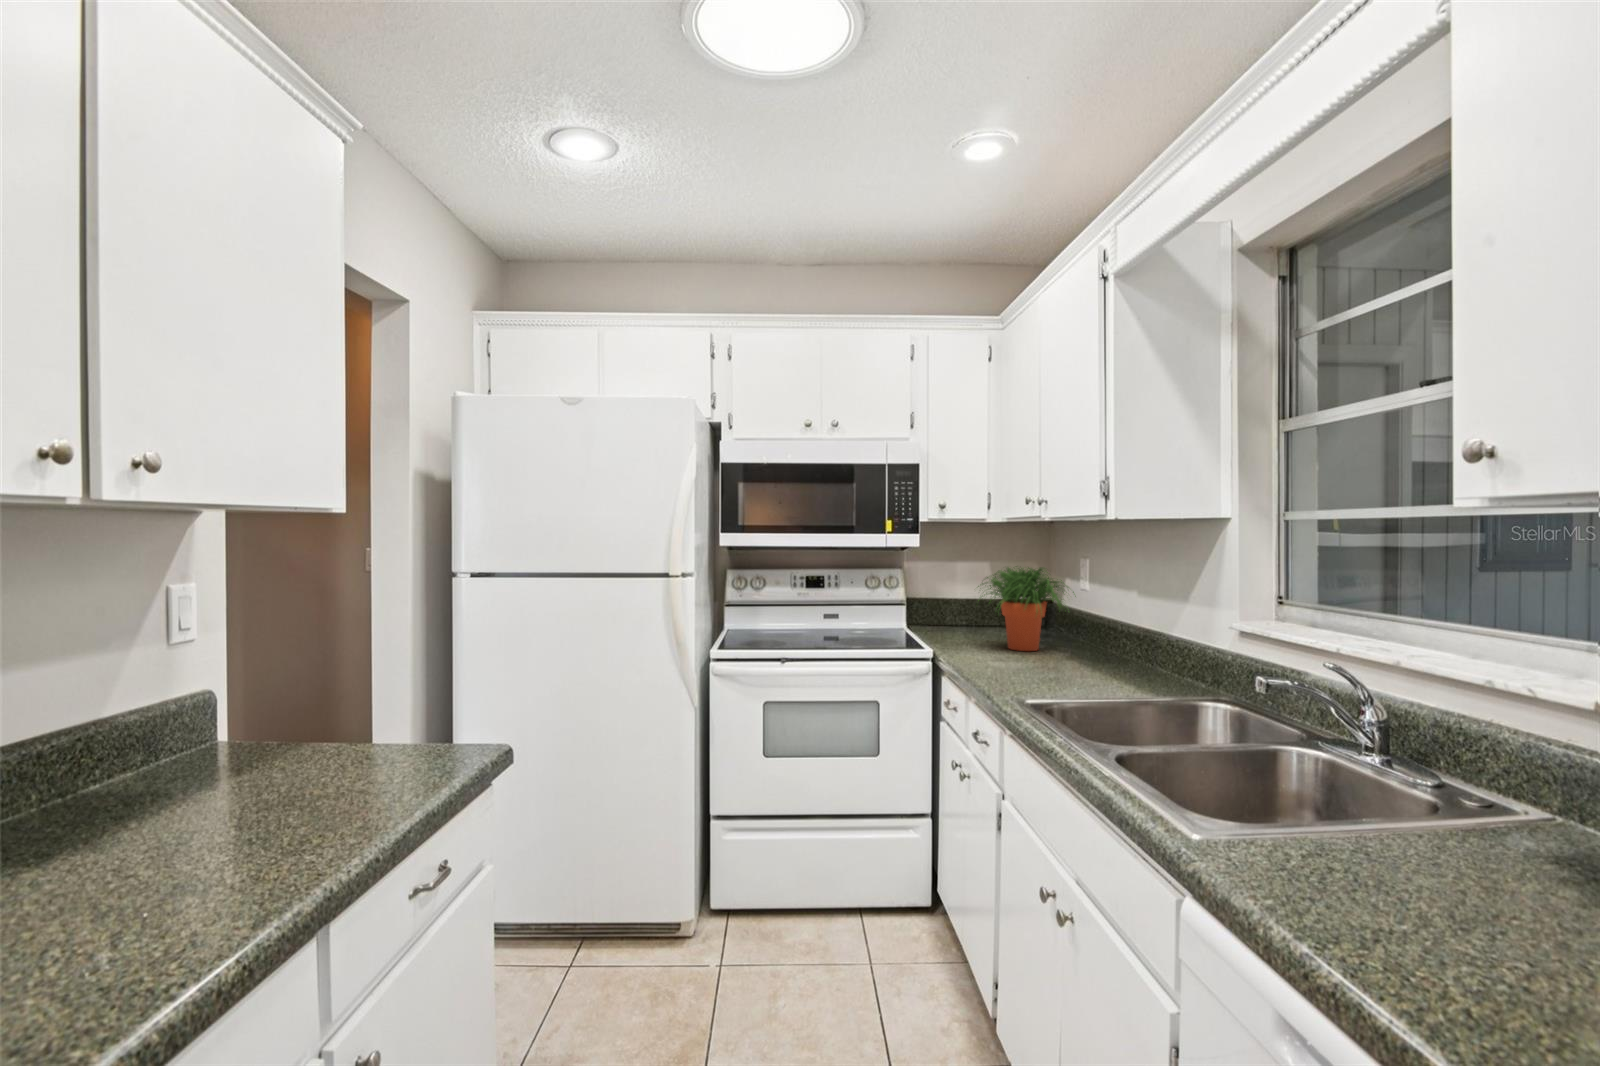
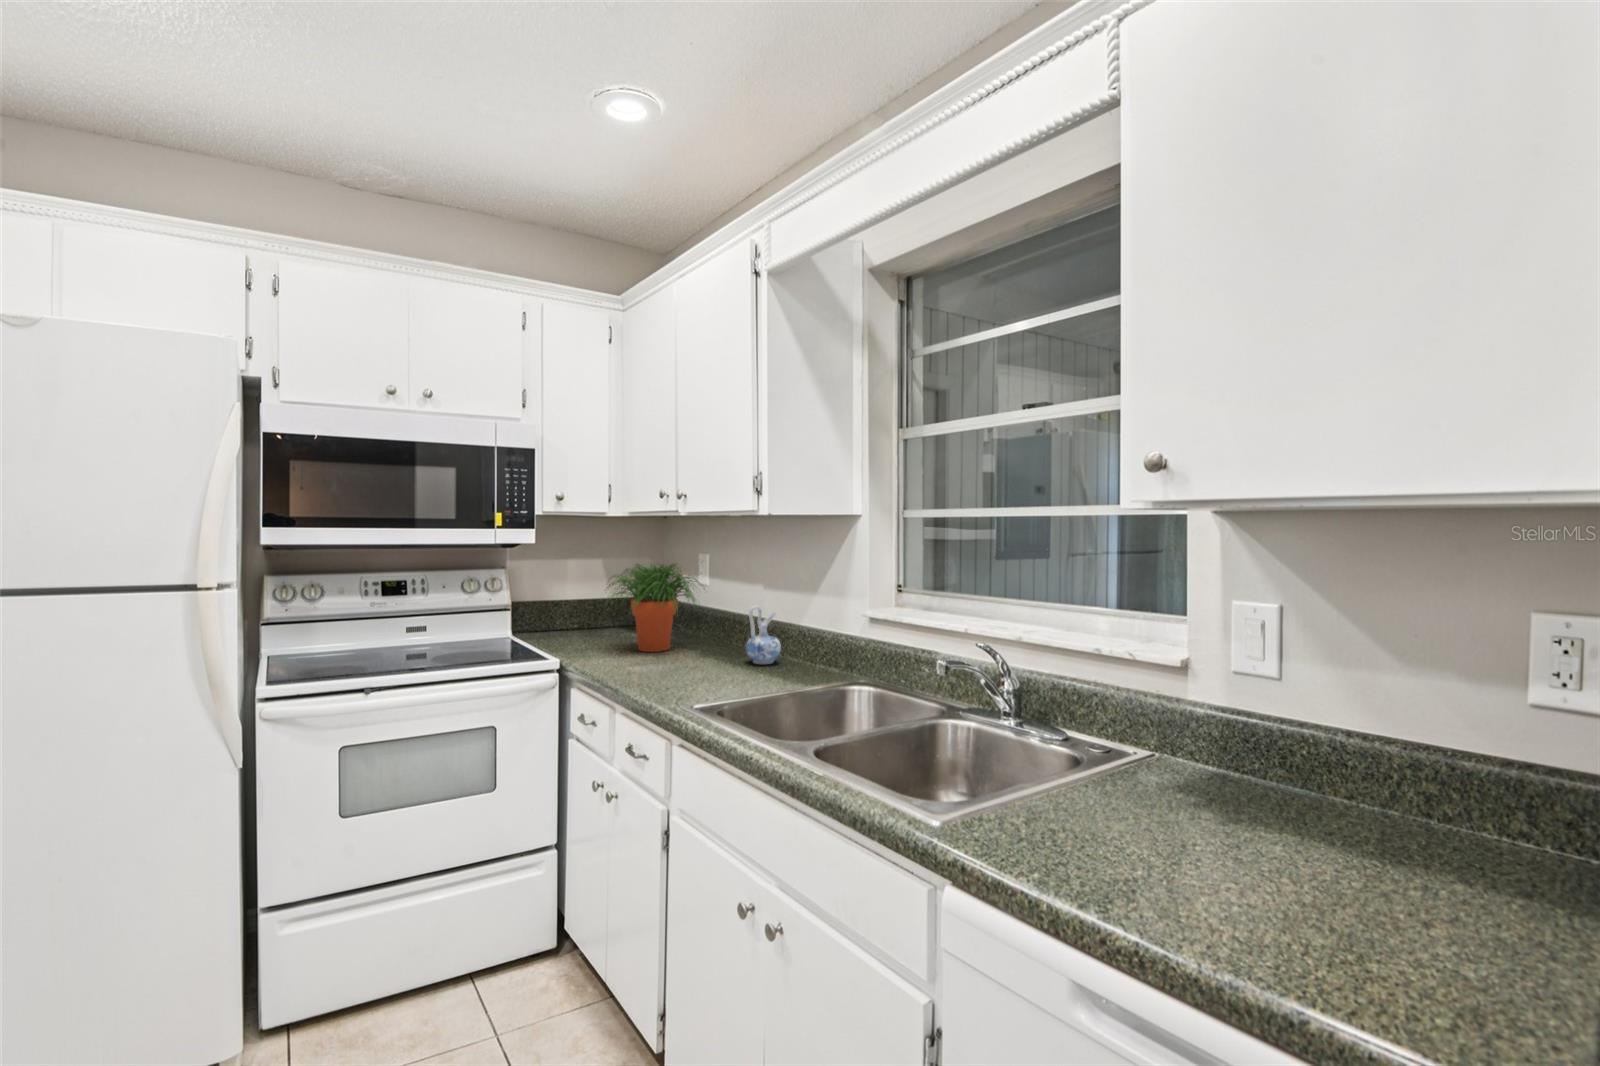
ceramic pitcher: none [1107,612,1146,673] -> present [746,606,781,664]

